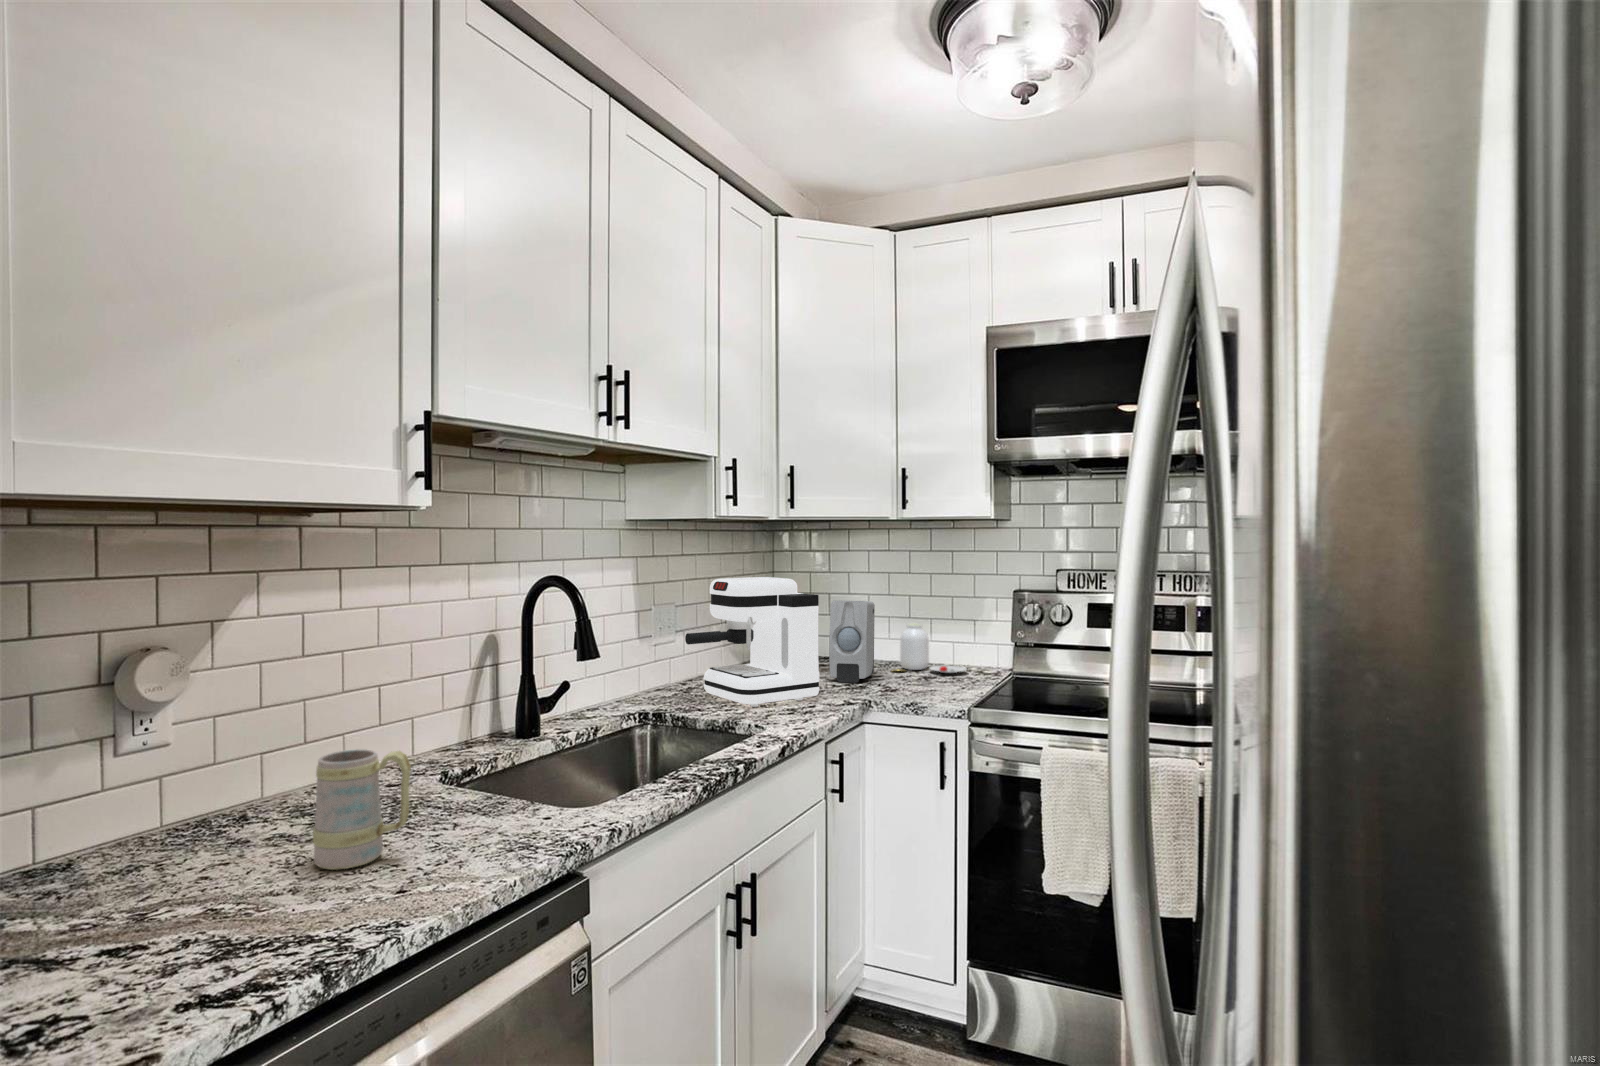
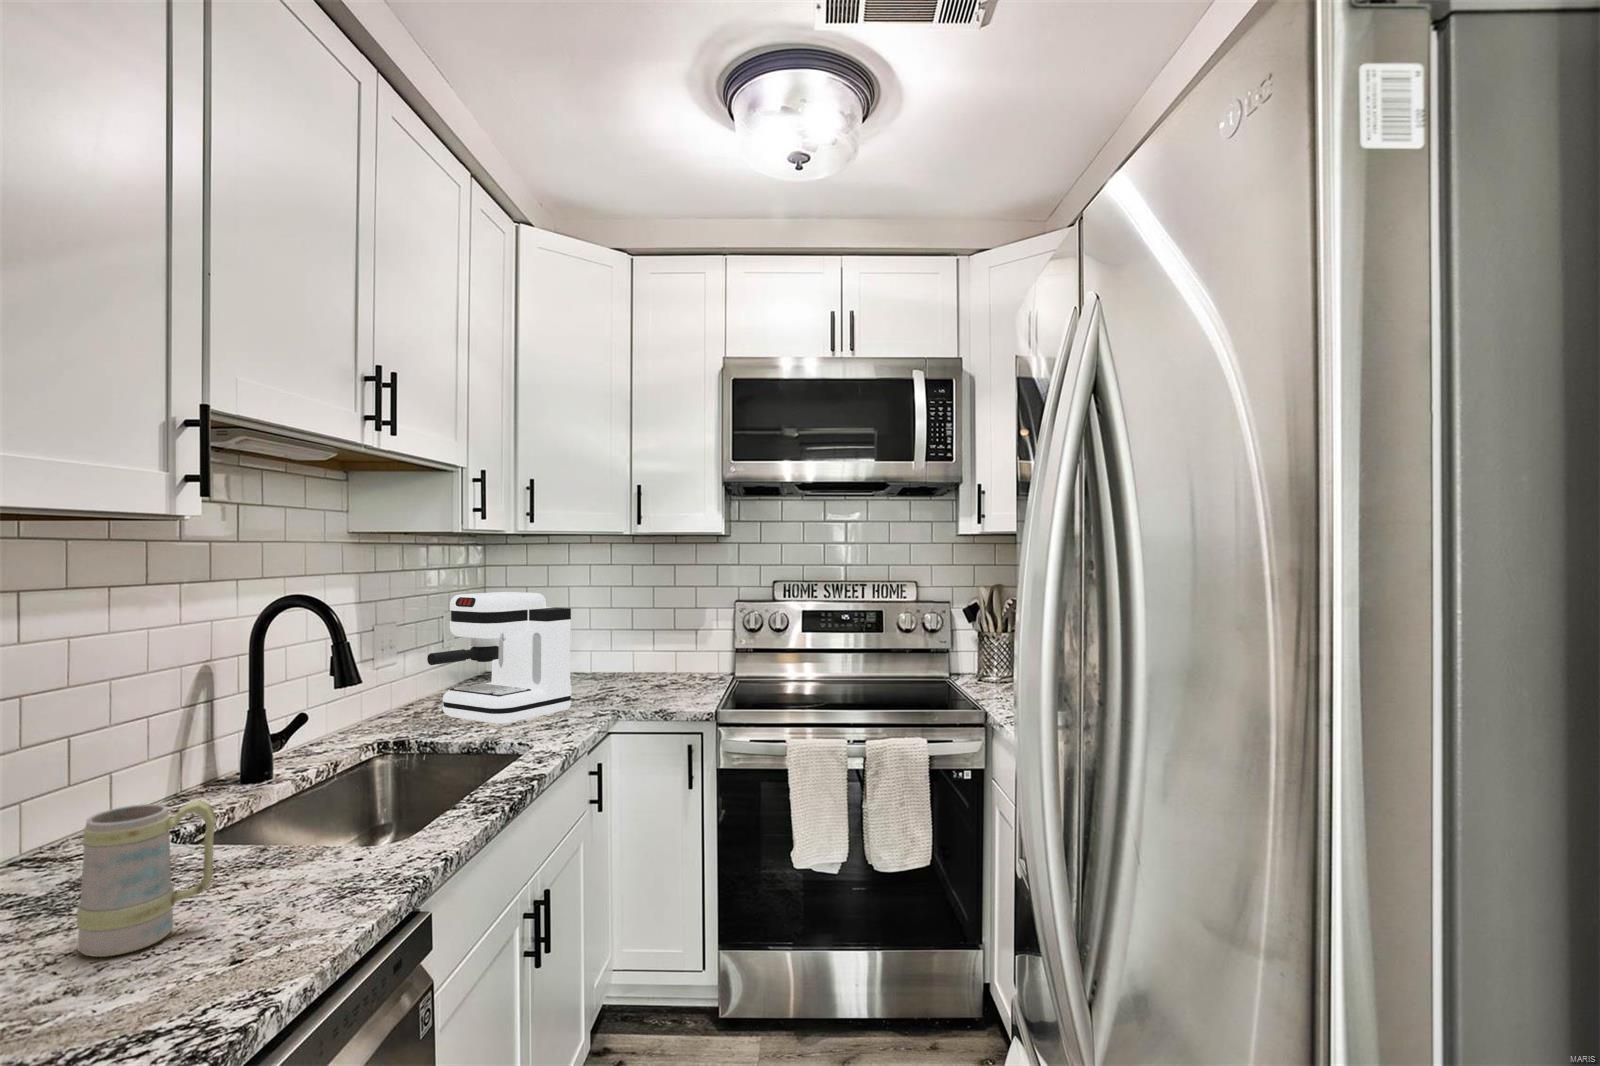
soap dispenser: present [829,600,875,683] -> none [567,614,608,695]
jar: present [891,624,966,673] -> none [621,635,694,682]

